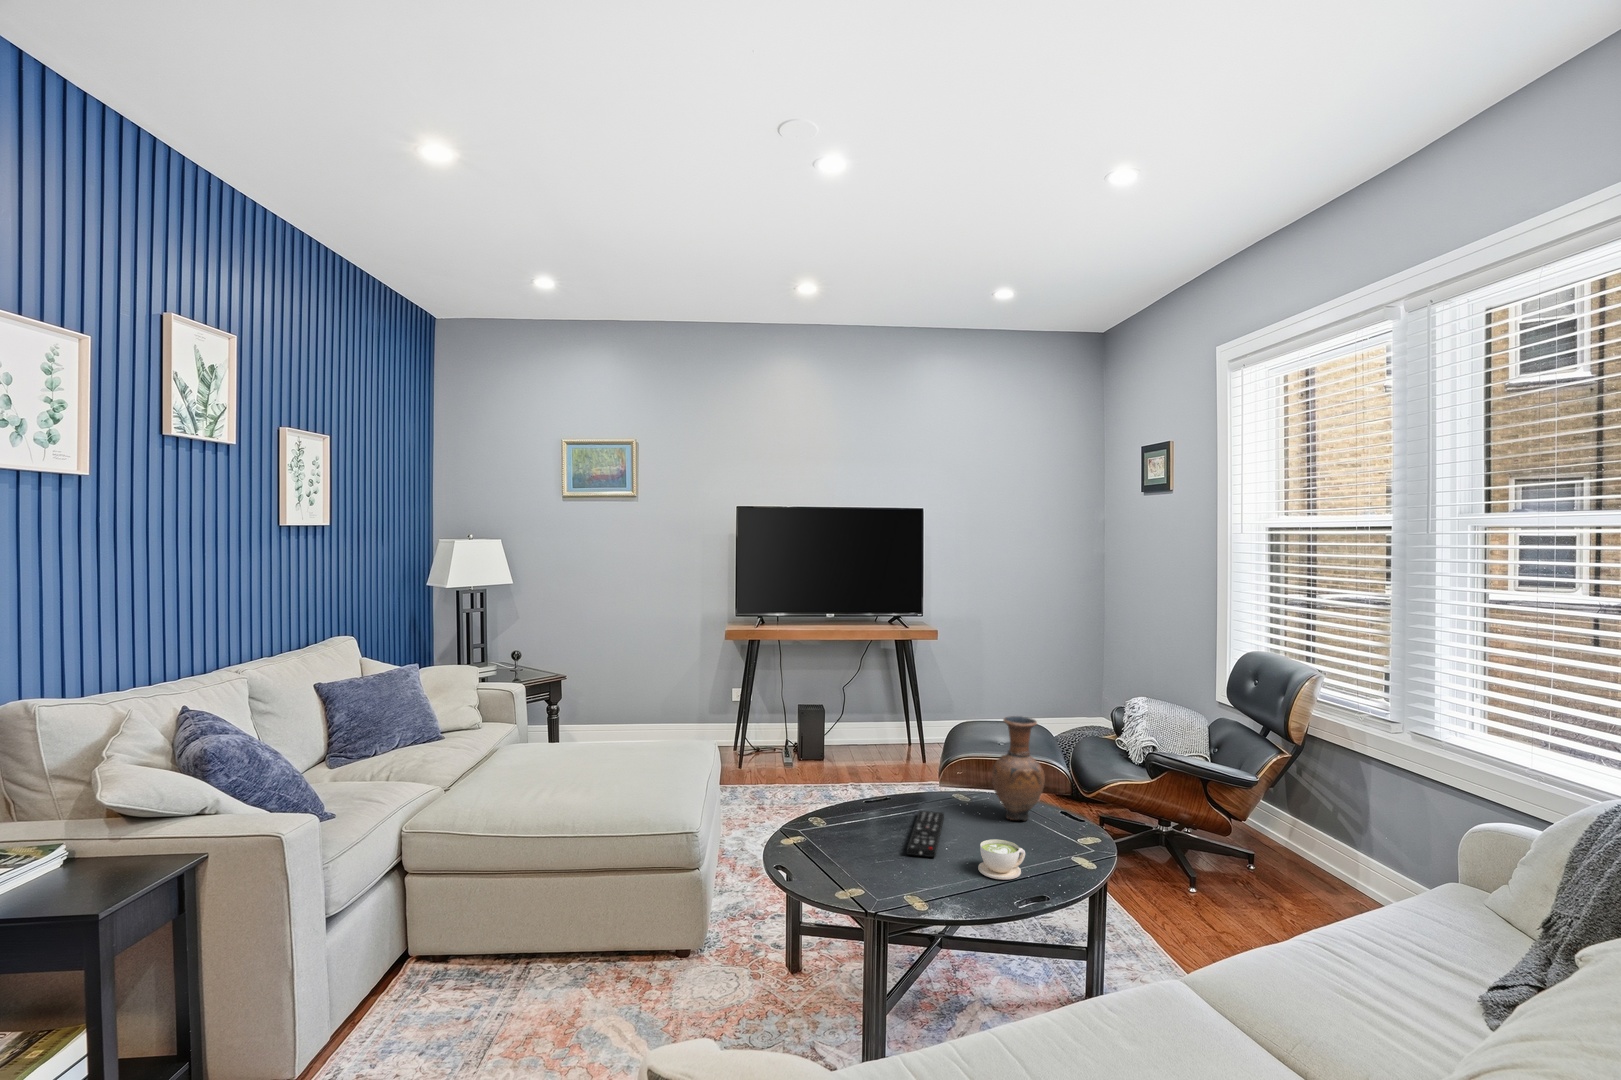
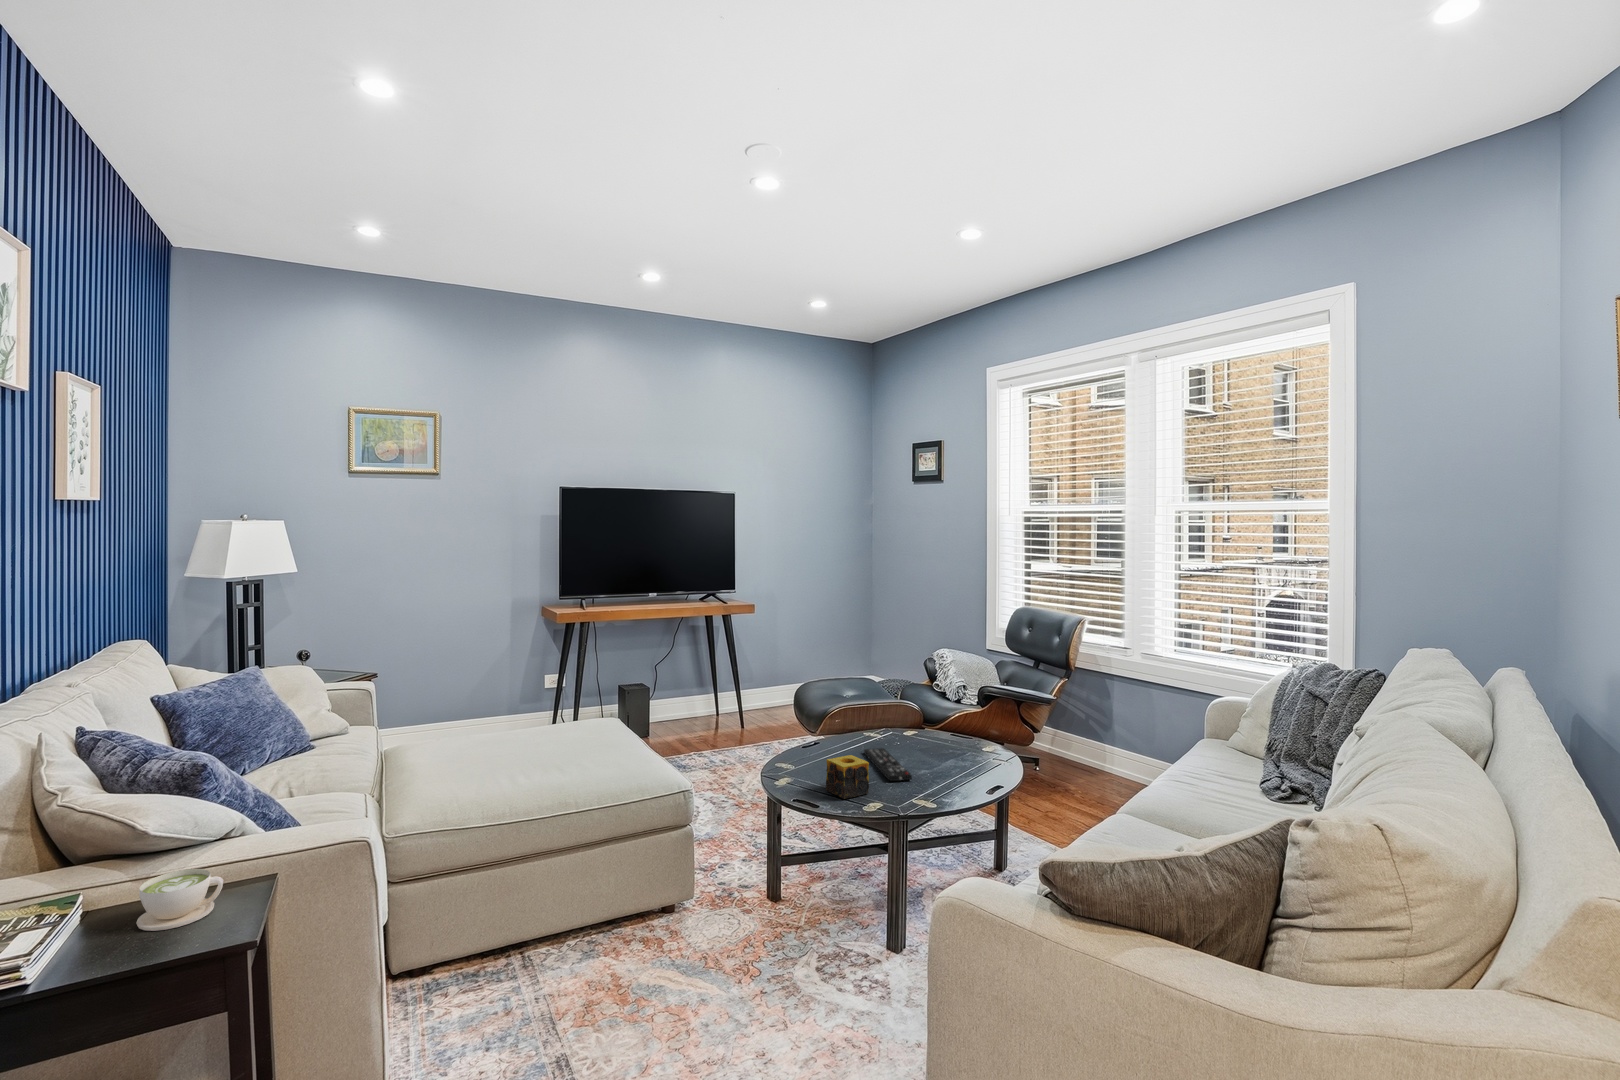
vase: present [992,716,1045,821] -> none [917,664,959,747]
candle: none [824,816,867,867] -> present [826,755,869,799]
coffee cup: present [978,839,1025,880] -> present [136,869,223,931]

